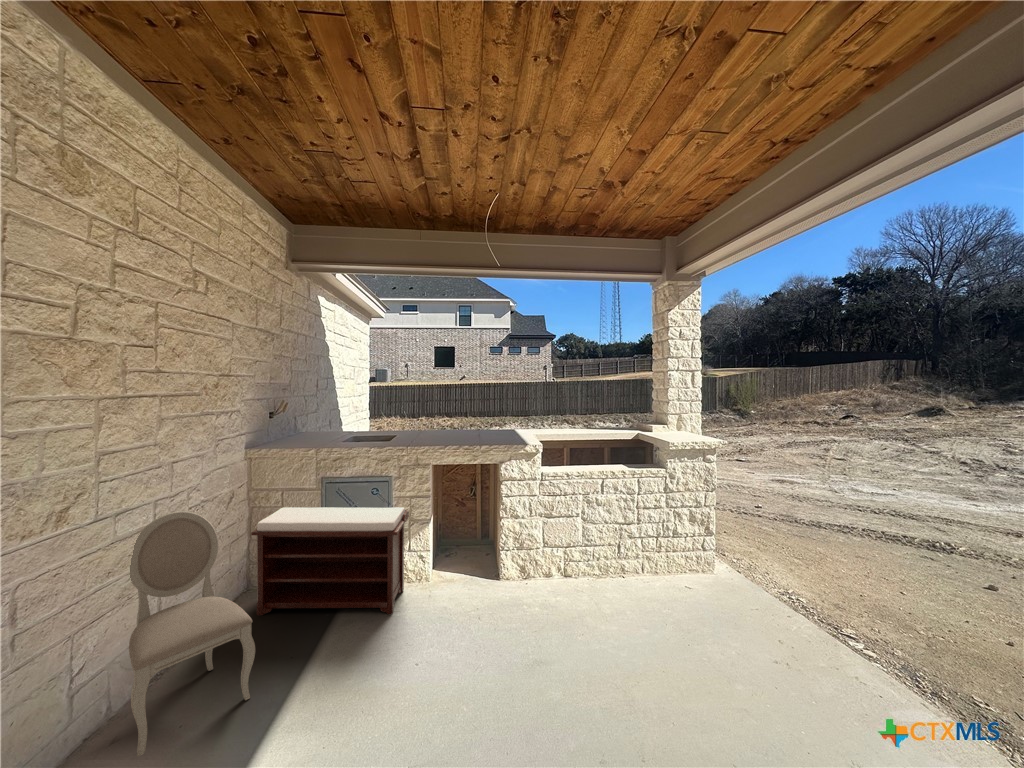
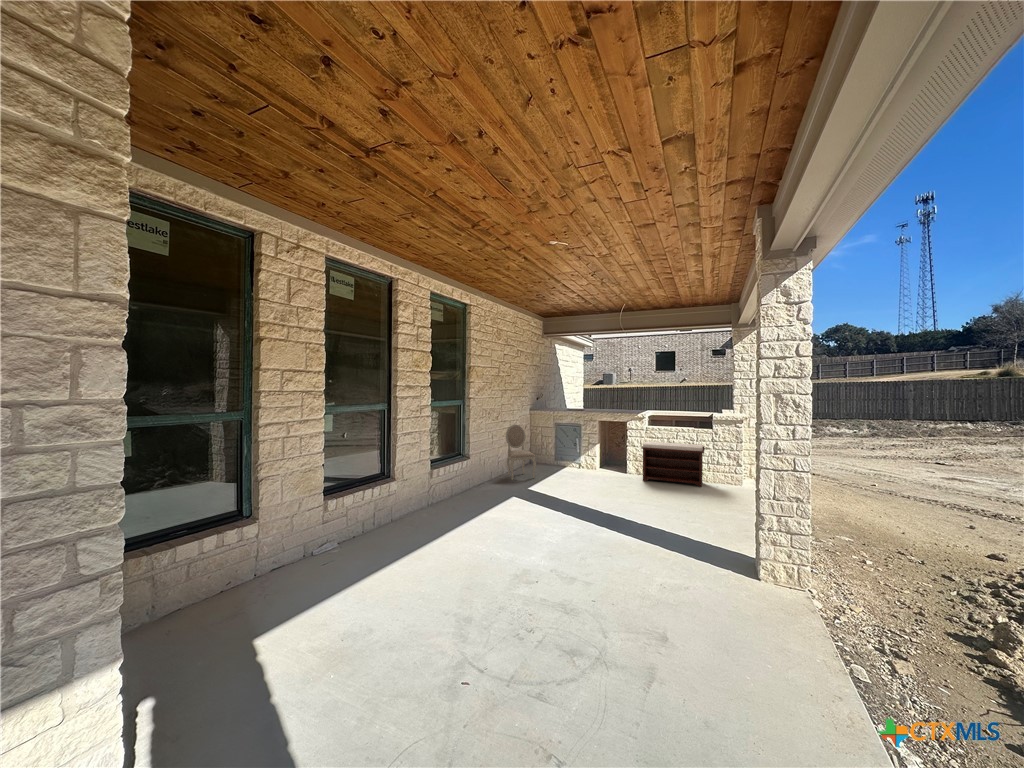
bench: present [251,507,409,615] -> present [641,441,705,487]

